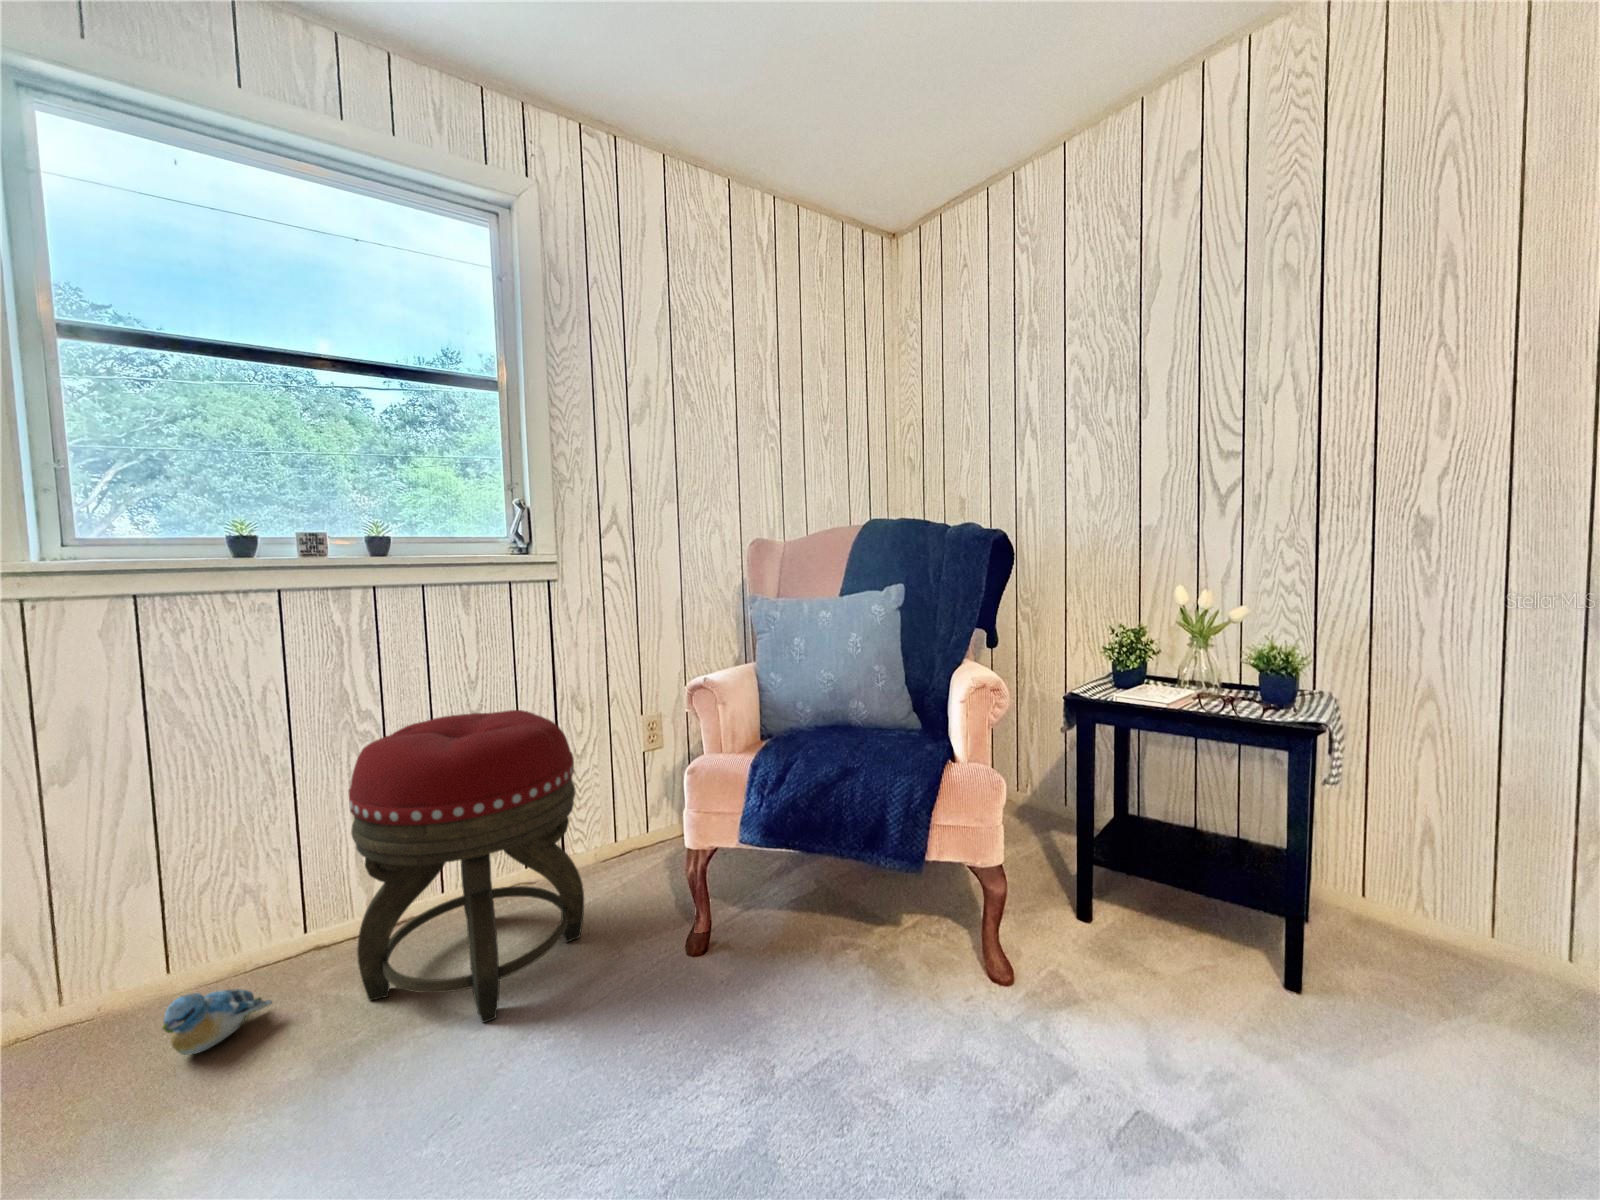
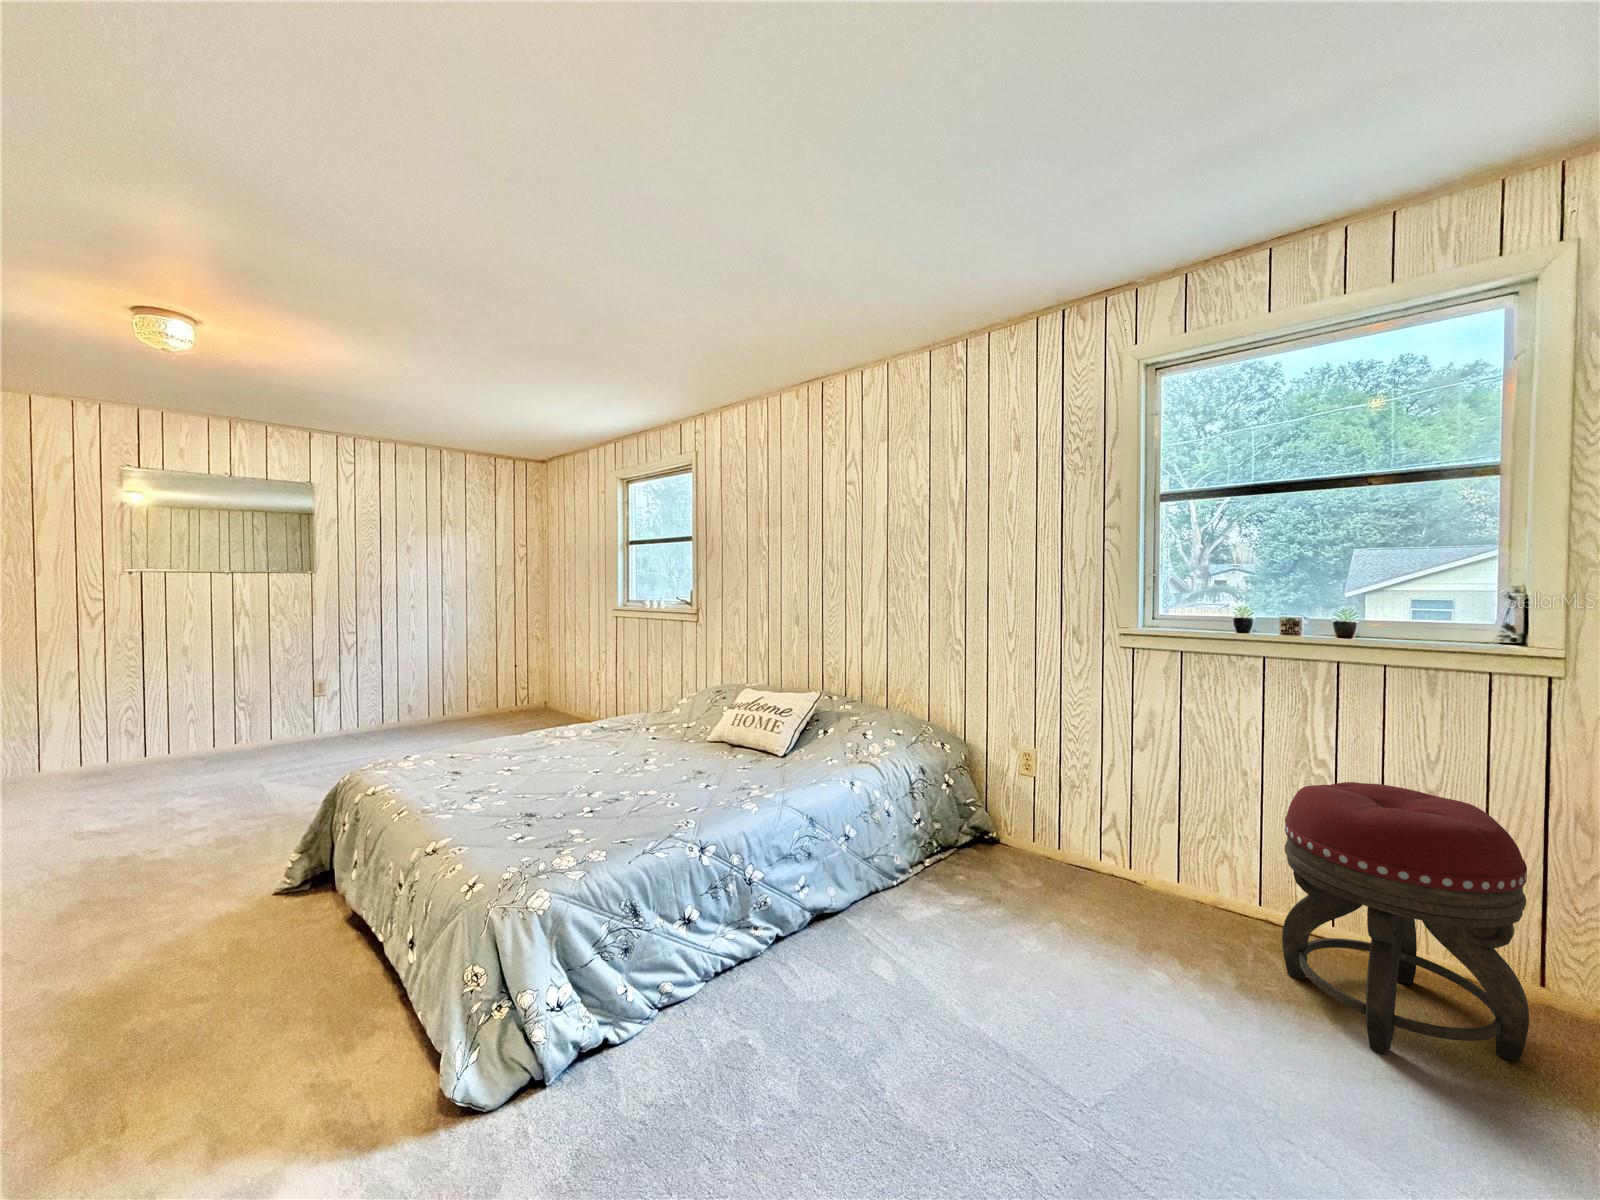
plush toy: present [163,989,272,1055] -> none [1164,894,1225,935]

